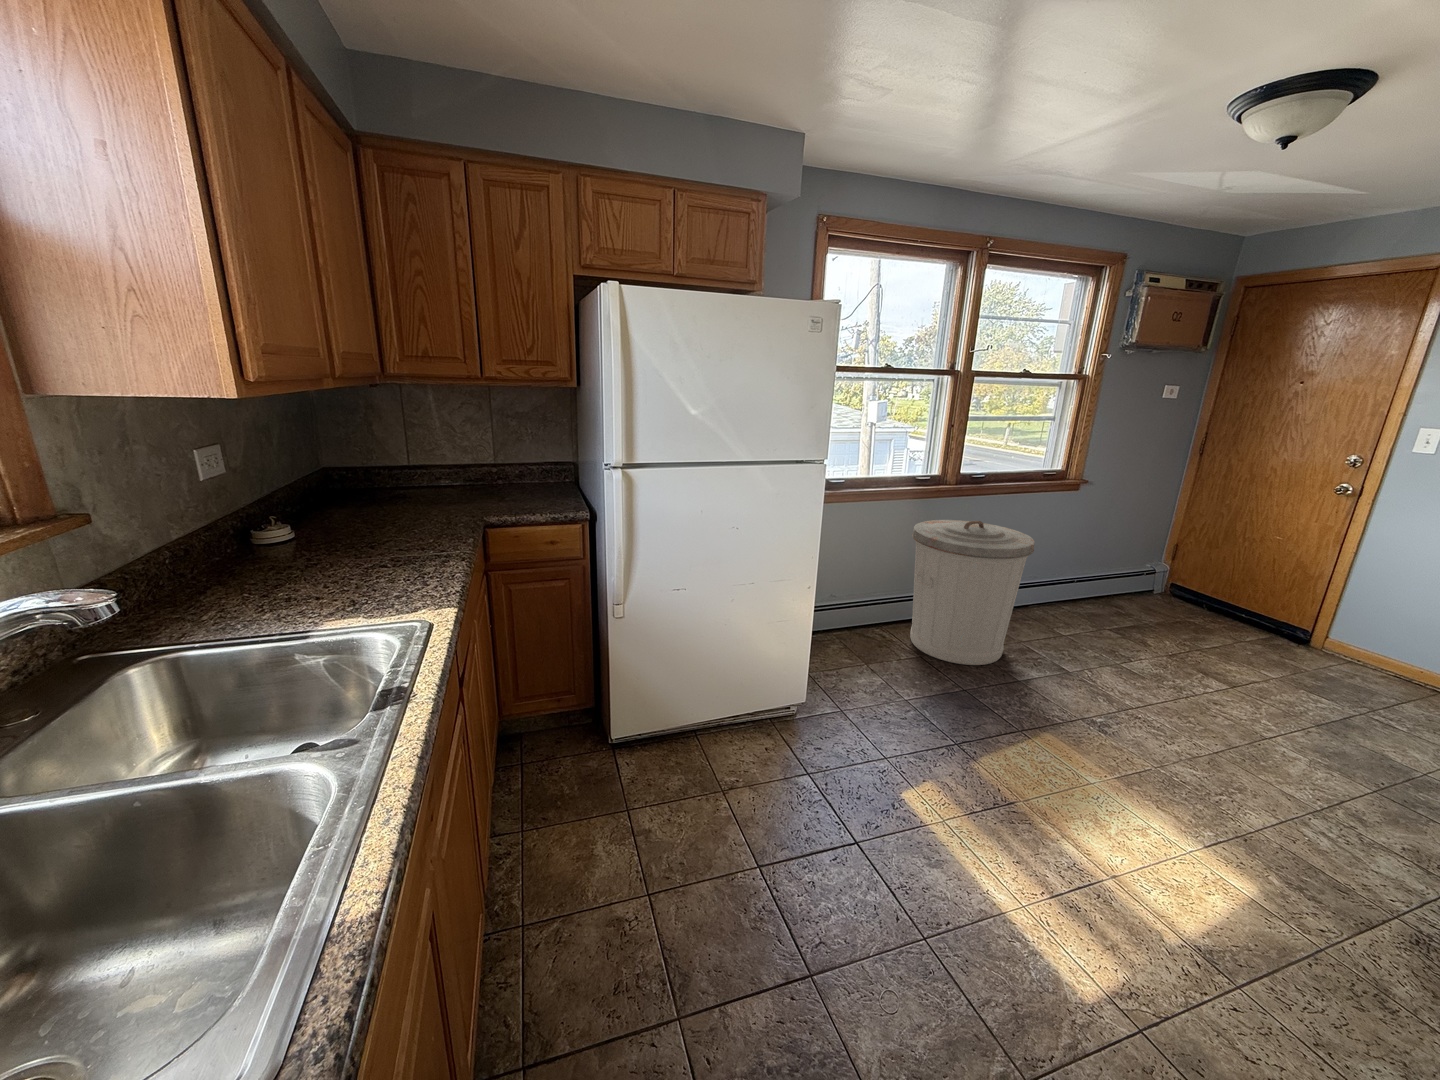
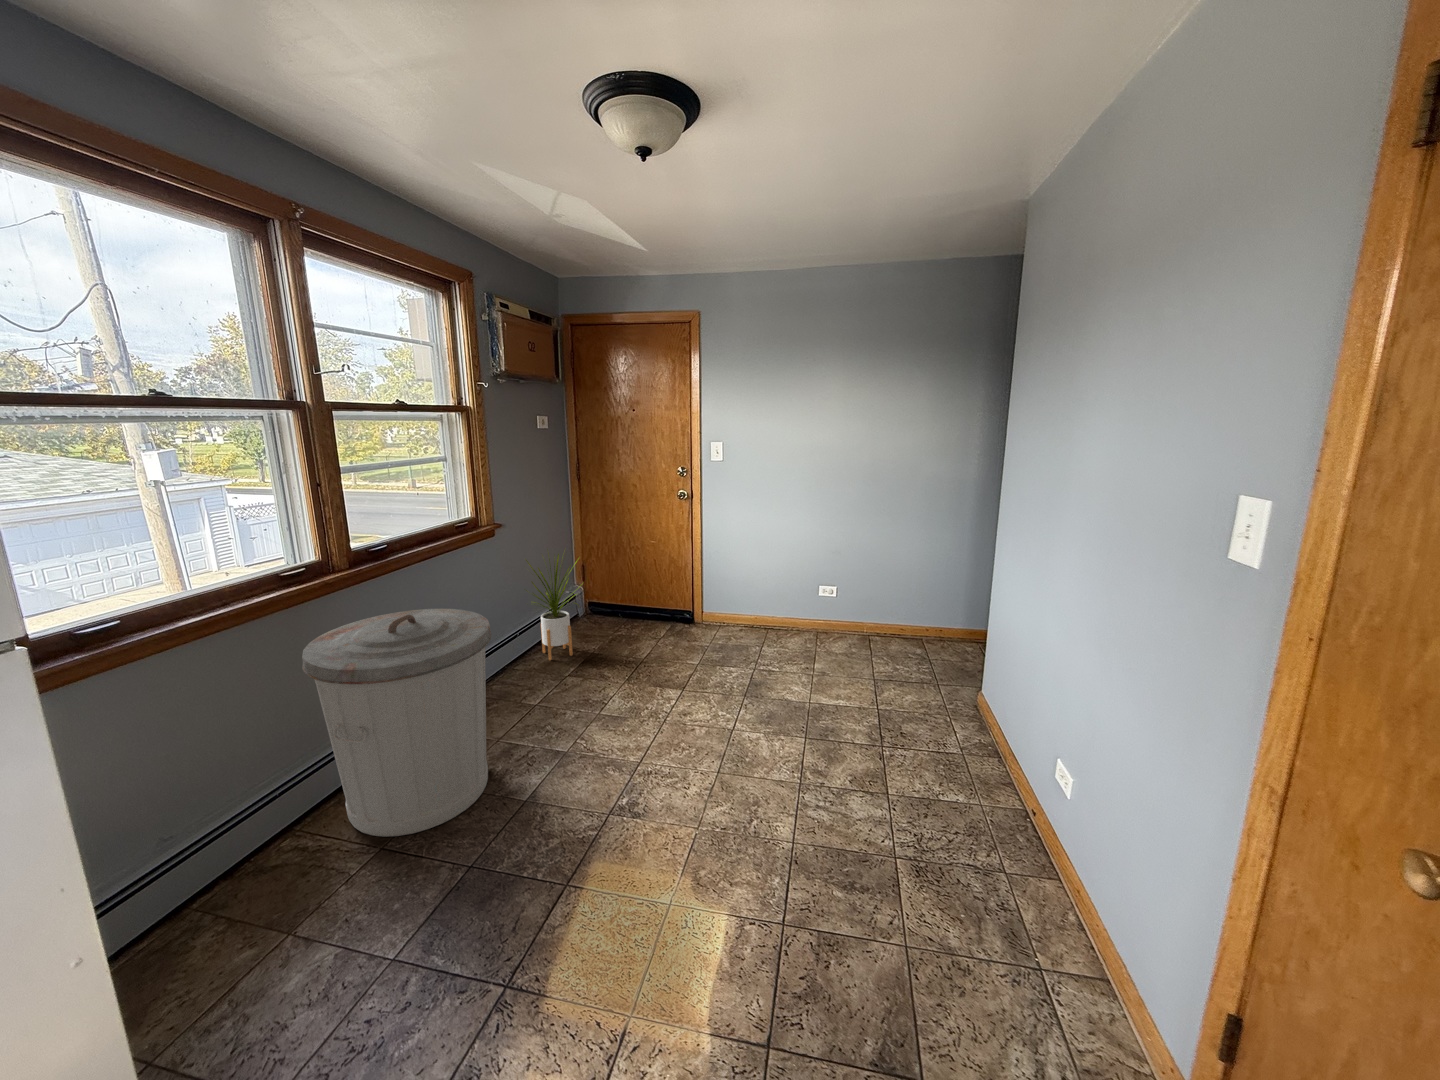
house plant: none [1091,512,1165,619] -> present [526,554,579,660]

